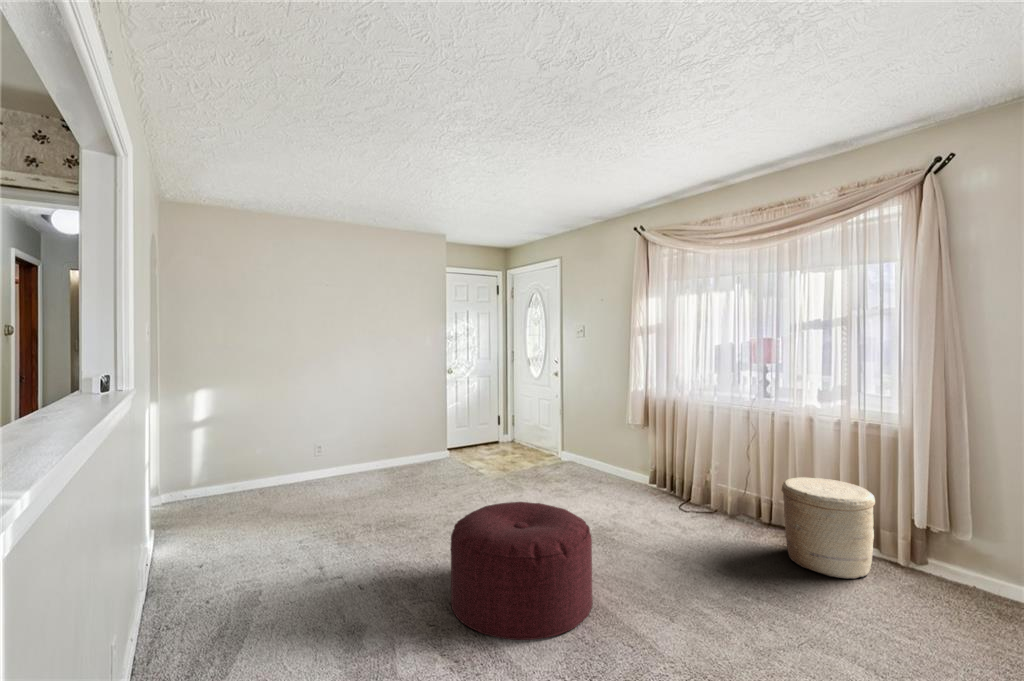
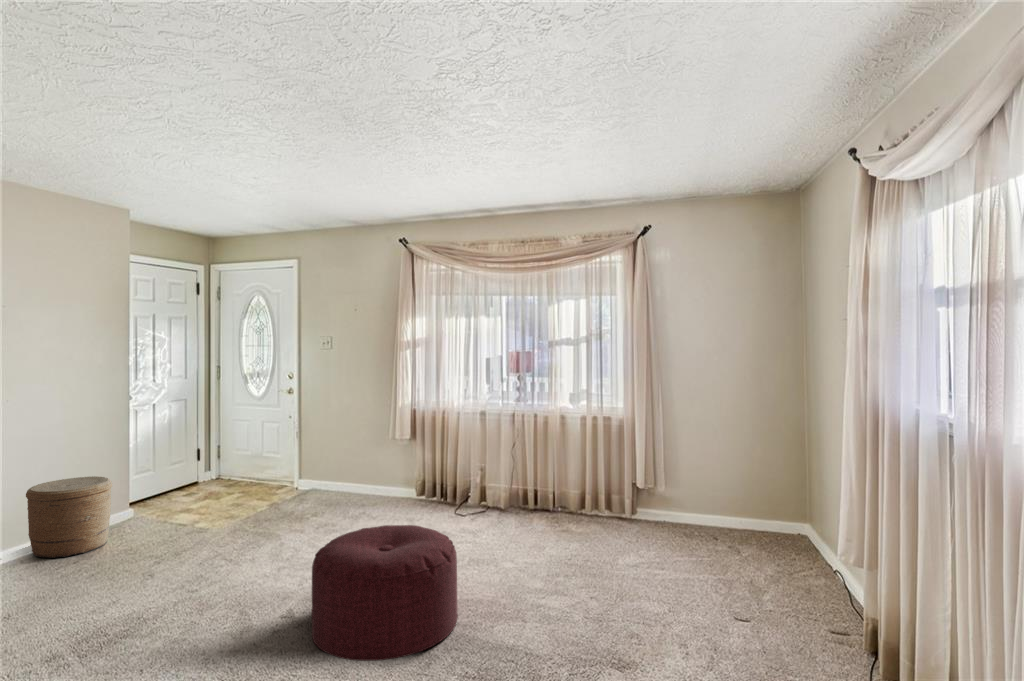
woven basket: present [782,477,875,579] -> present [26,476,112,558]

